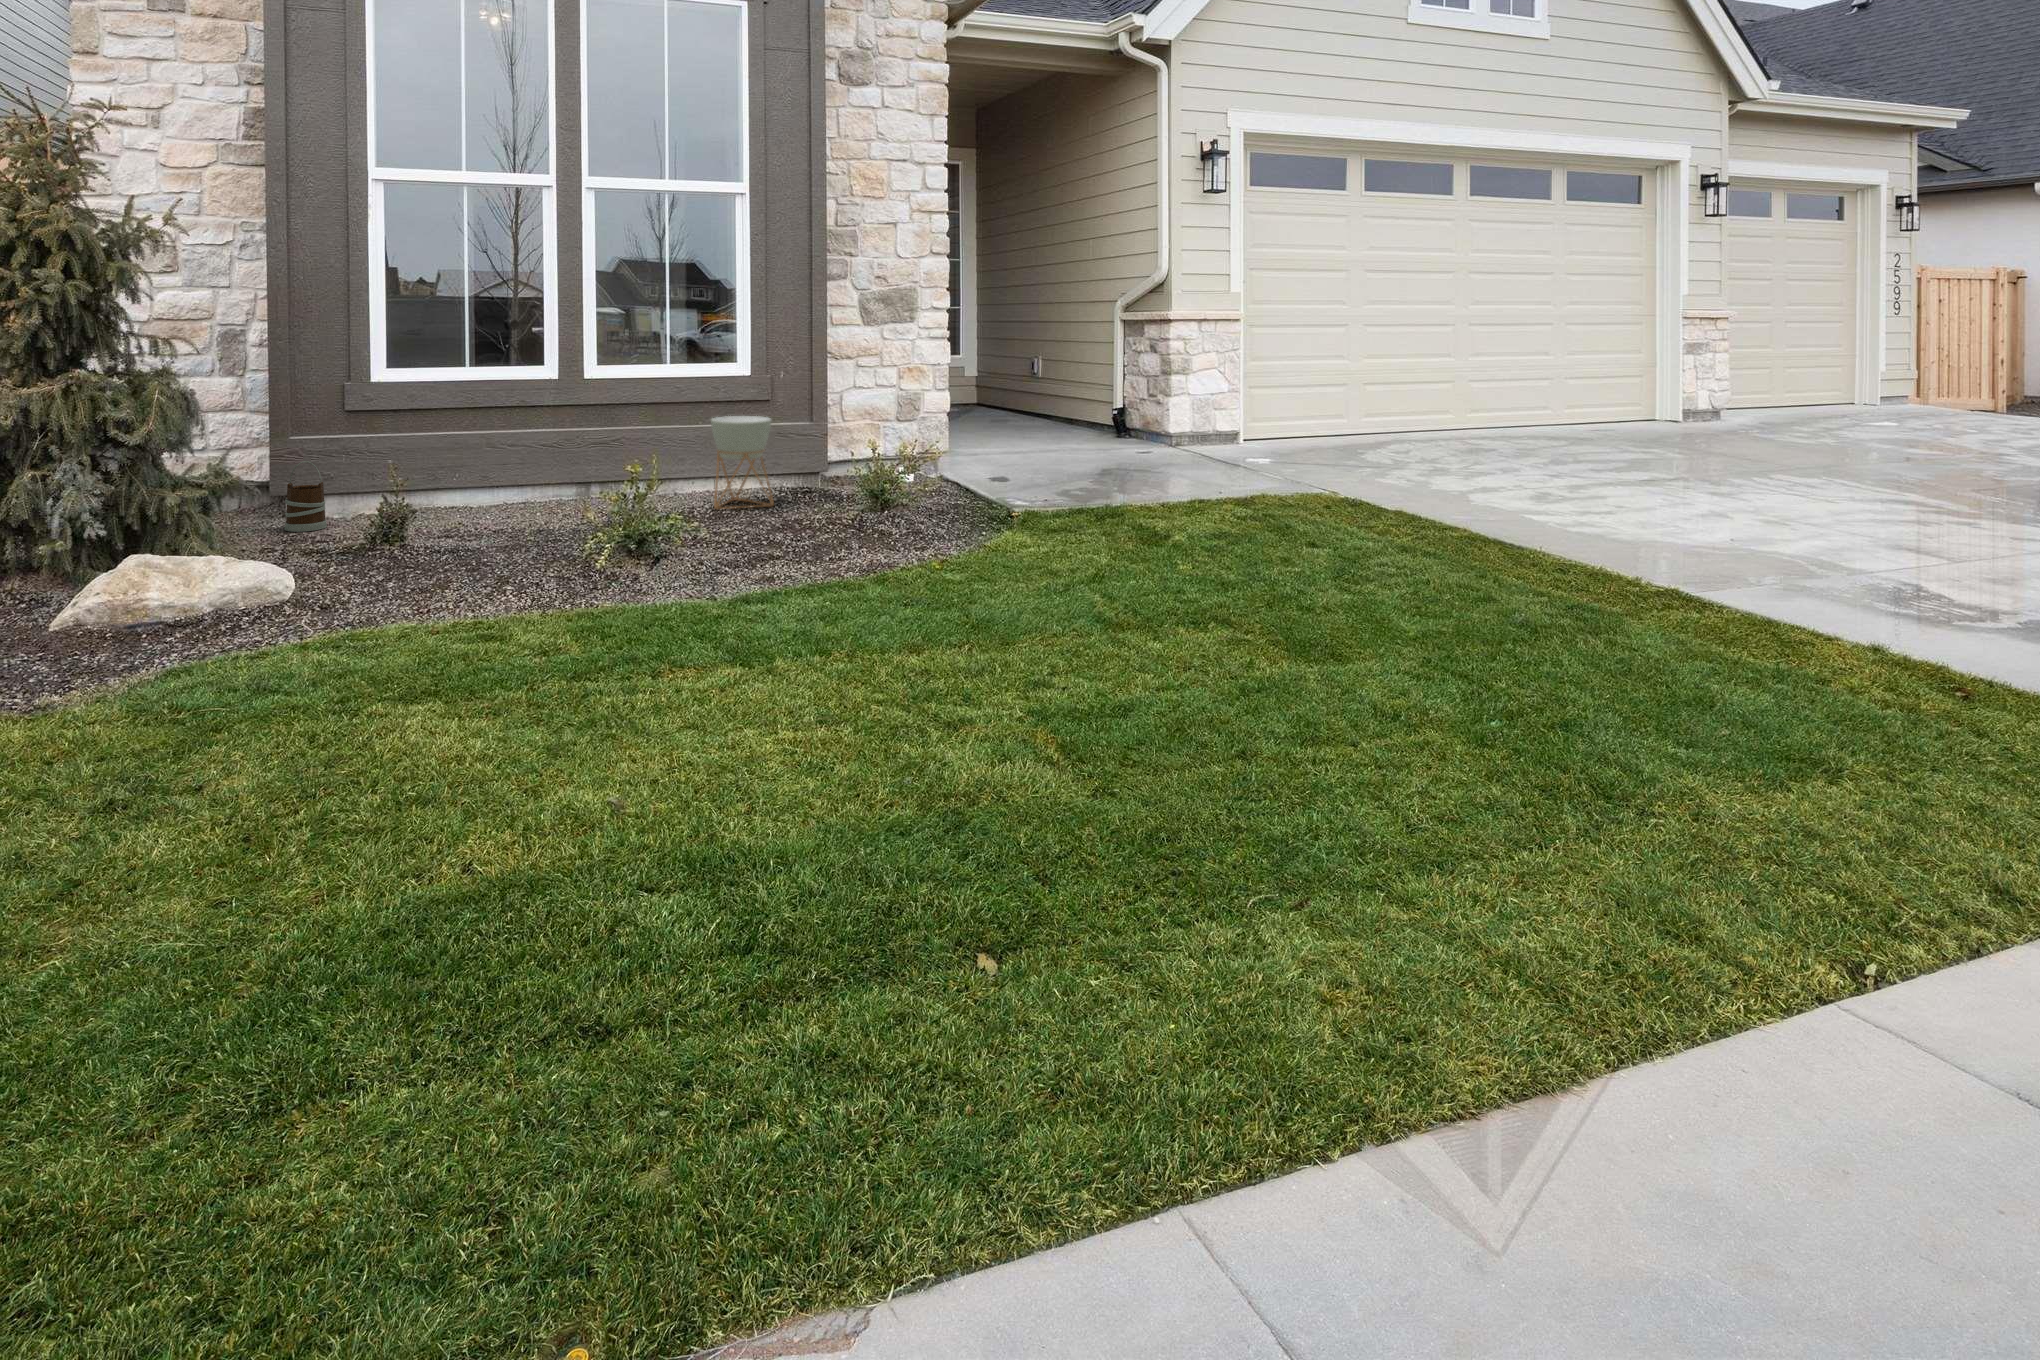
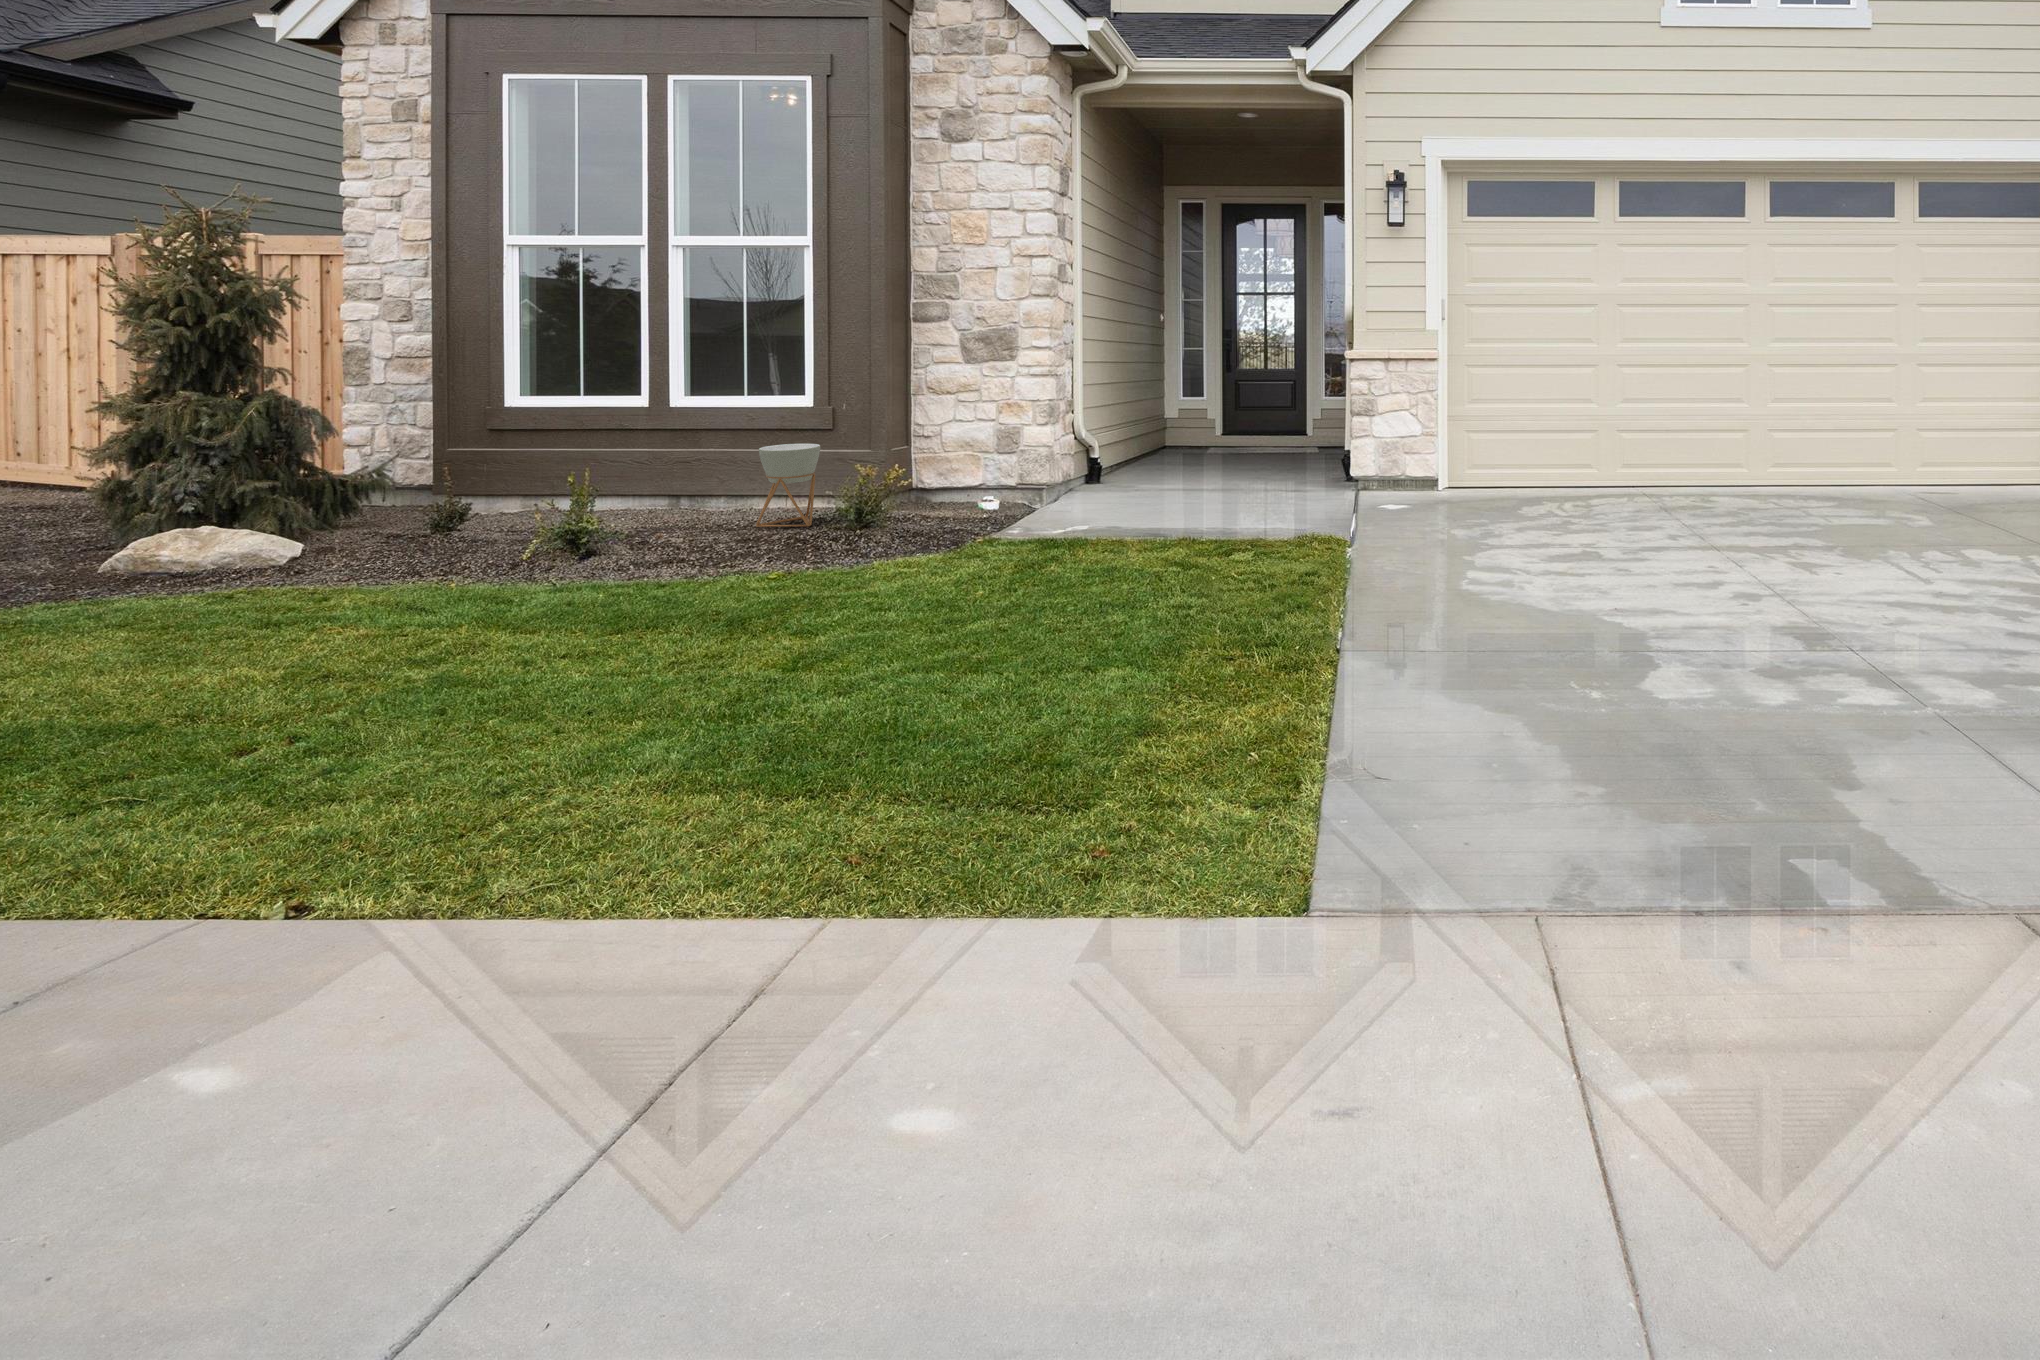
wooden bucket: present [285,461,327,532] -> none [426,473,465,529]

